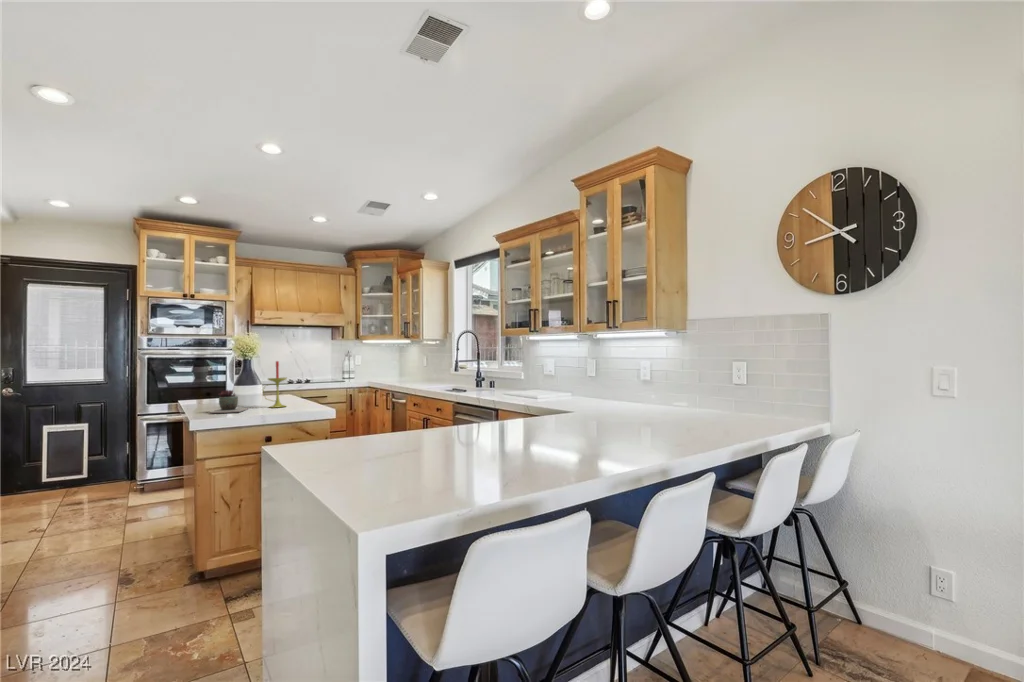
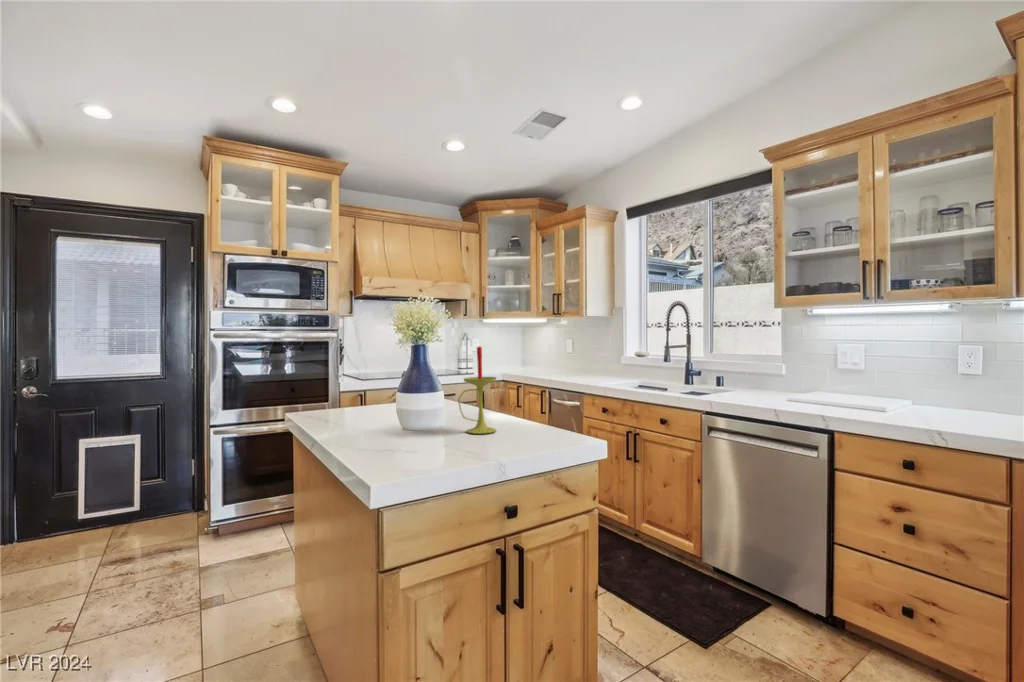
succulent plant: present [210,390,249,413] -> none [380,401,437,453]

